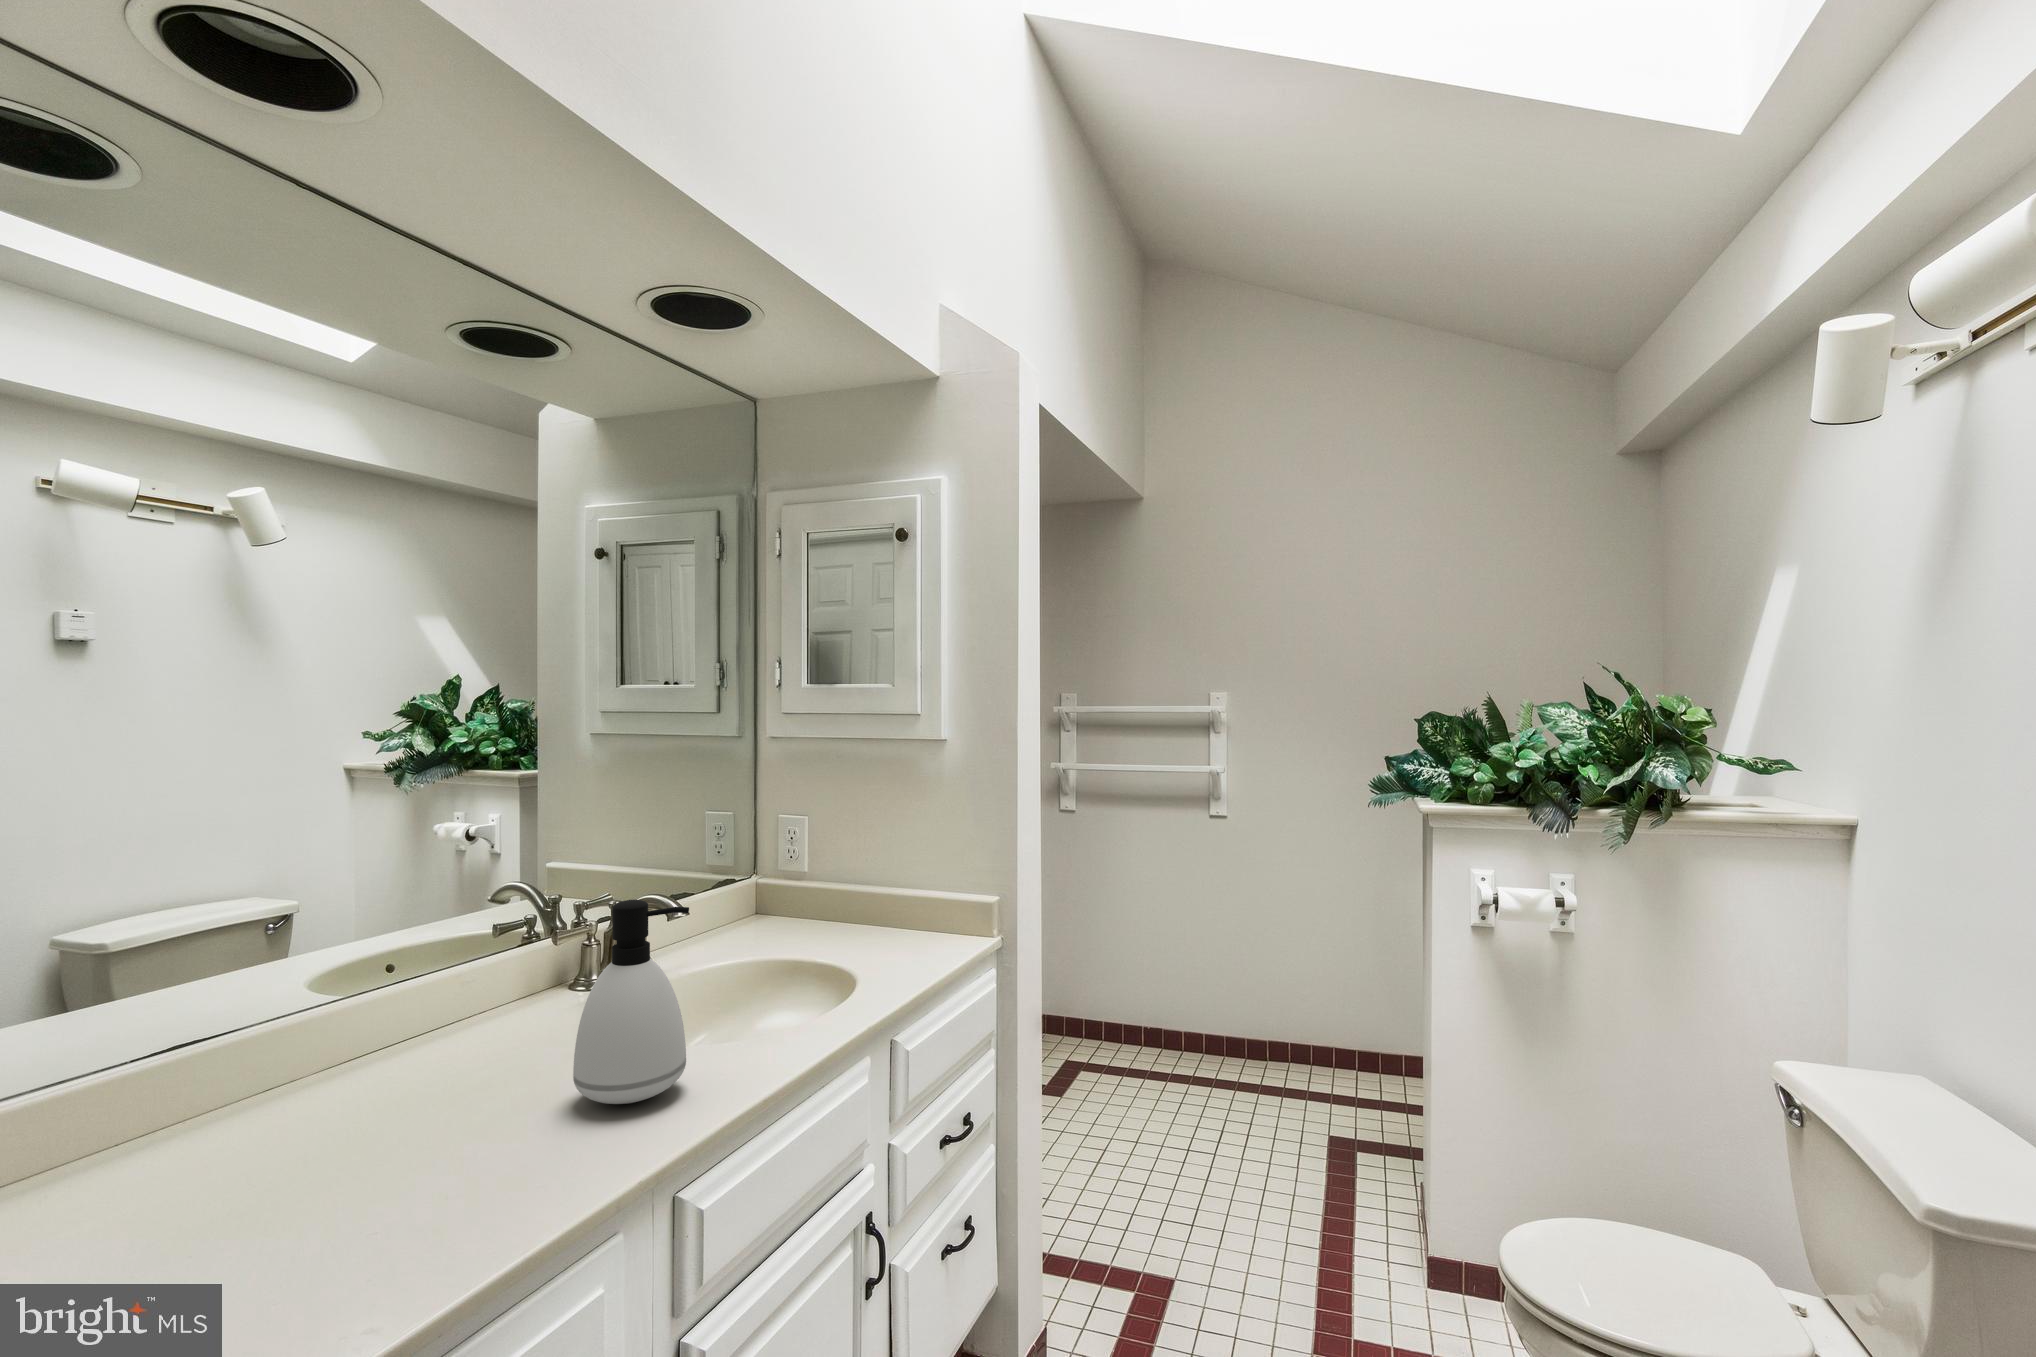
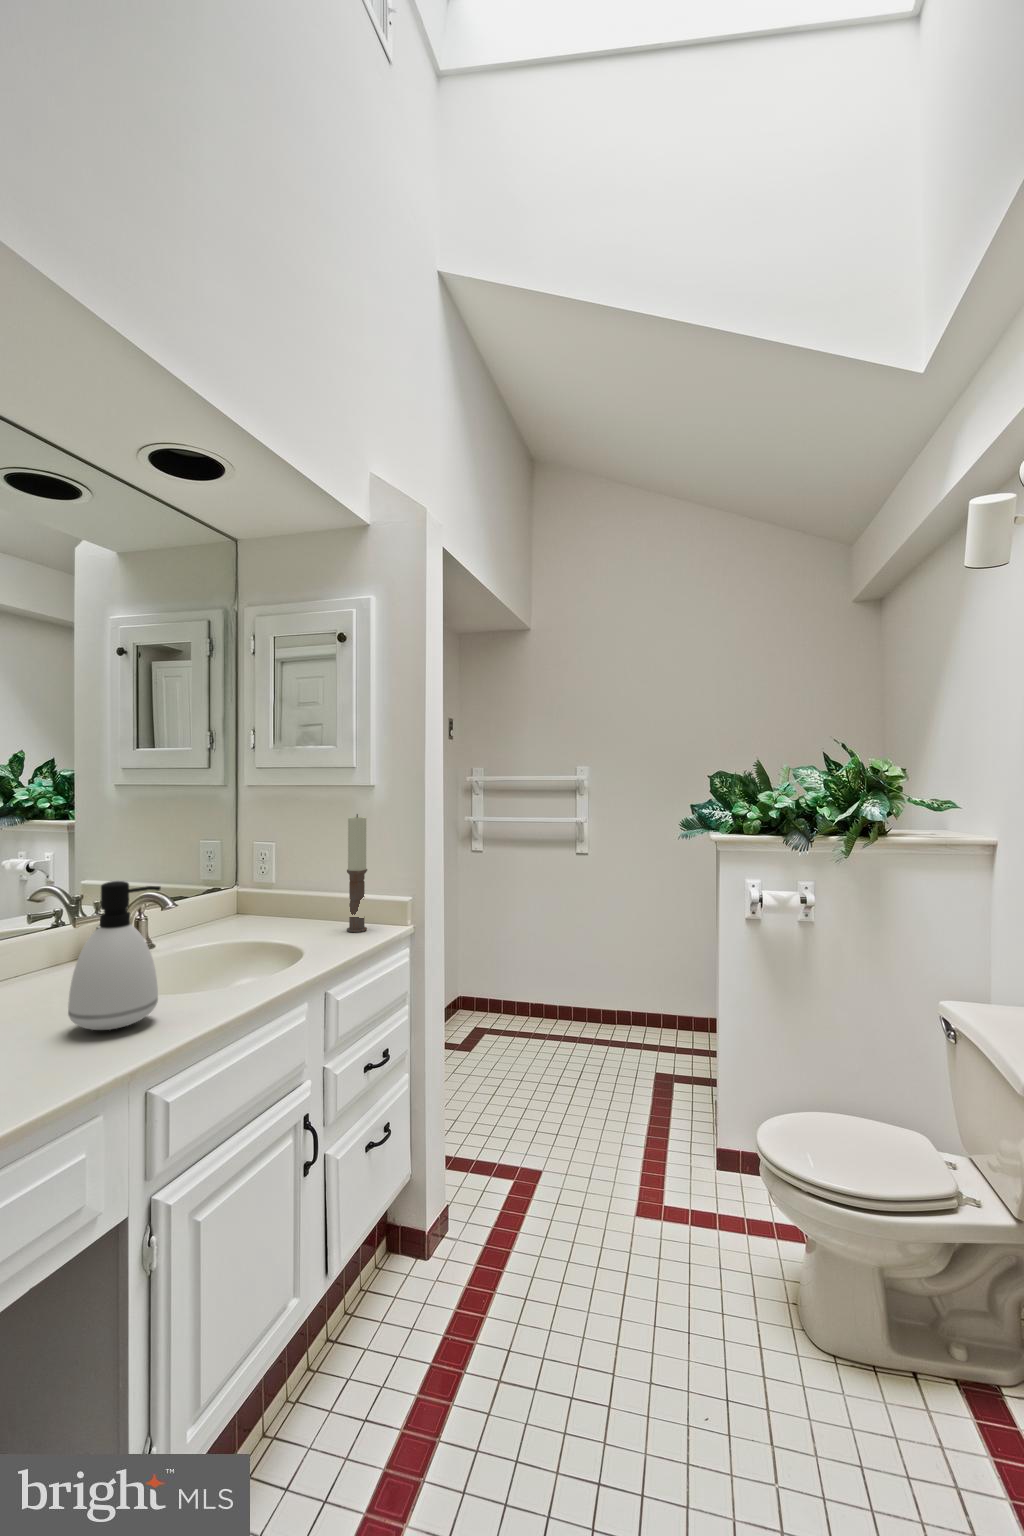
candle: none [908,780,935,945] -> present [347,814,367,932]

